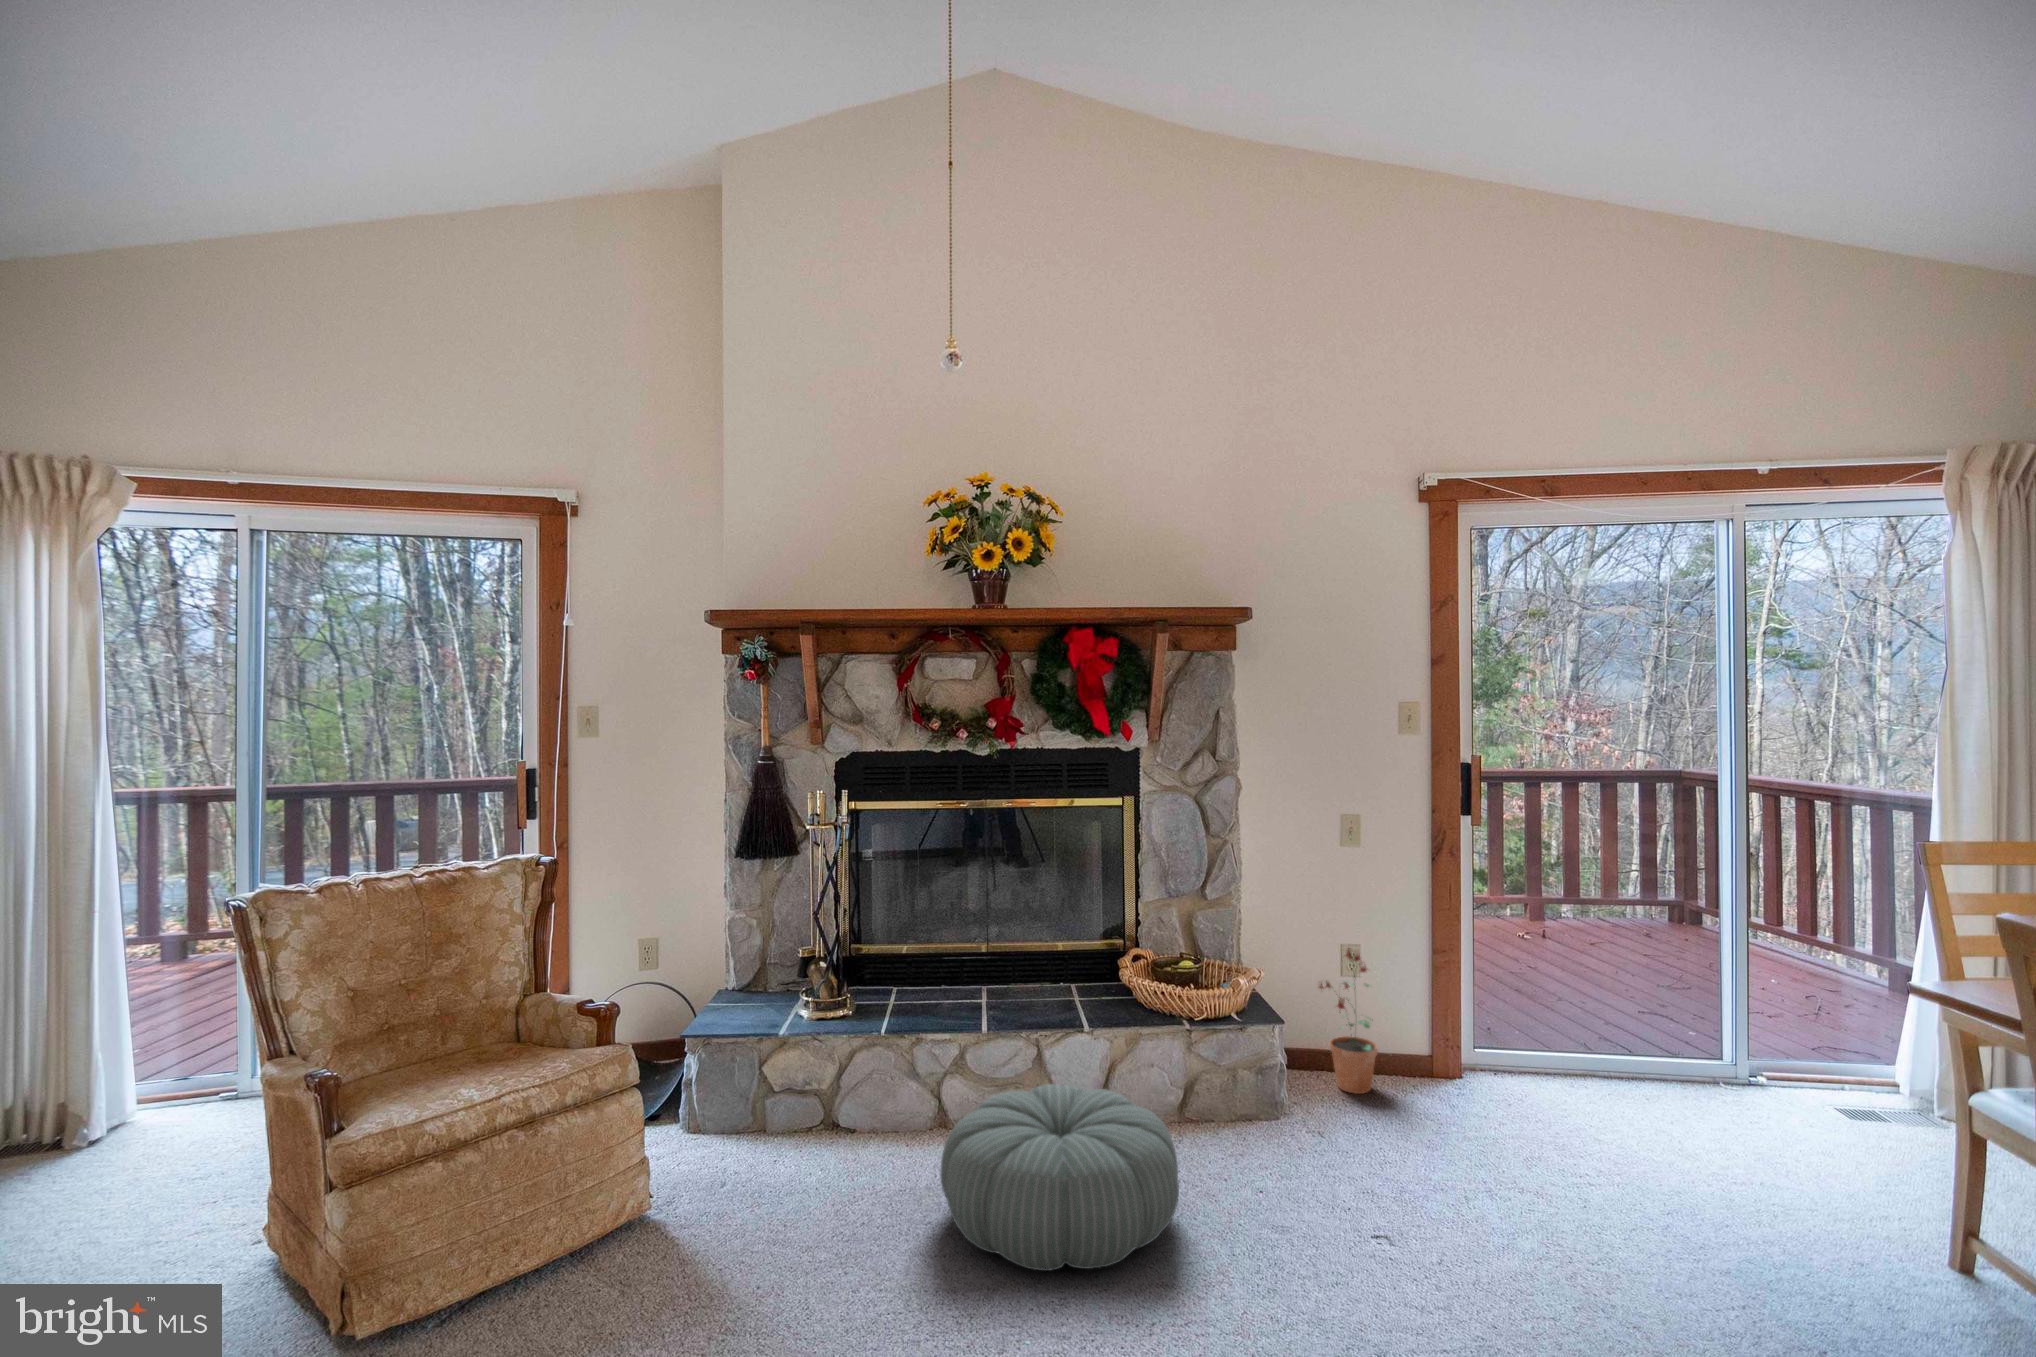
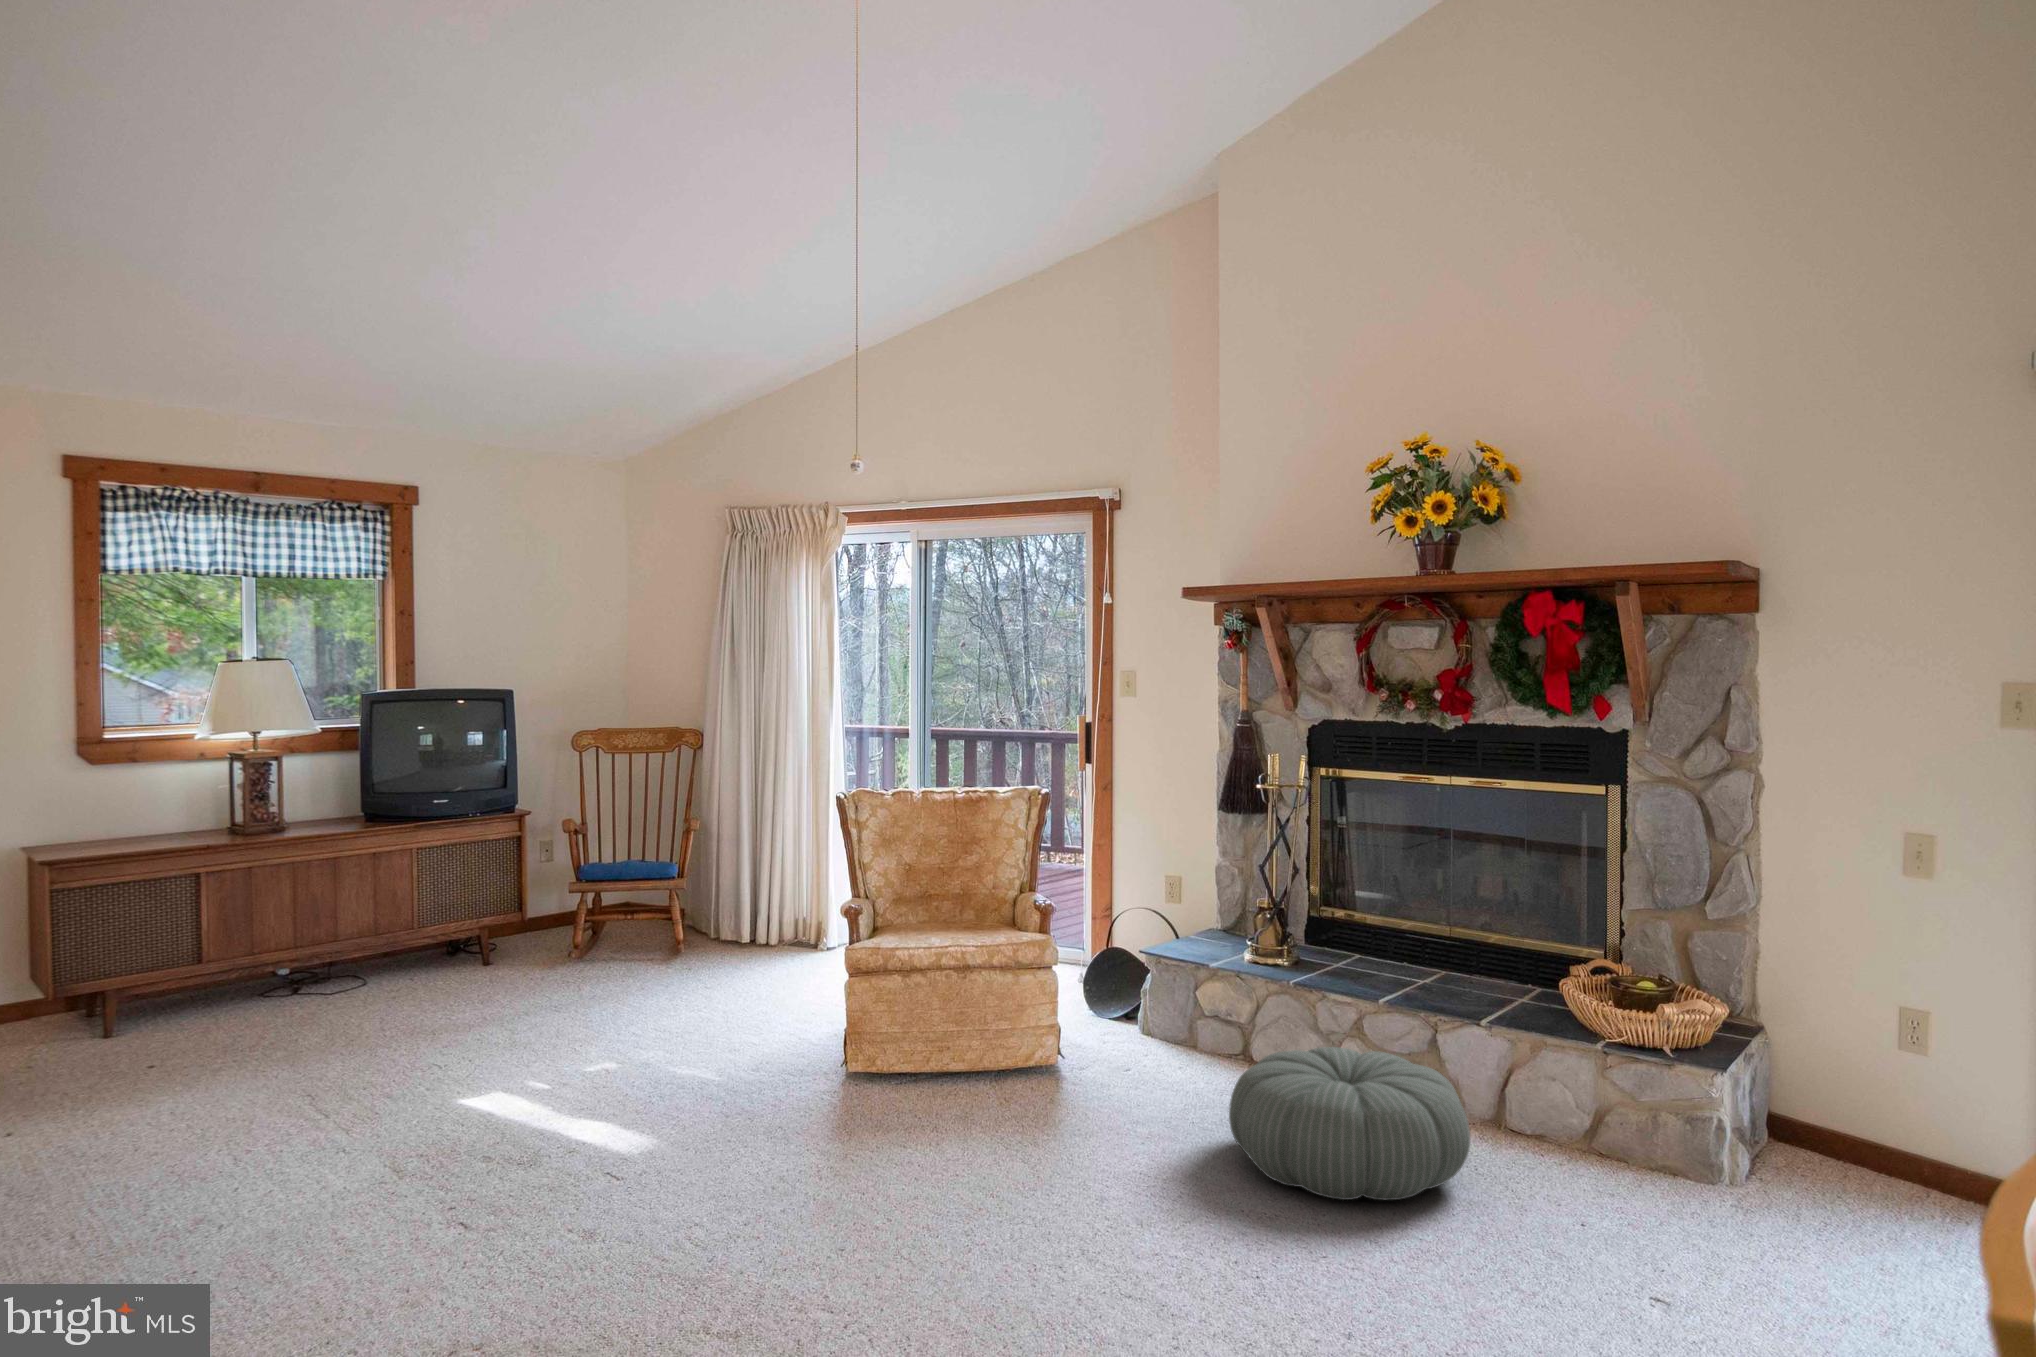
potted plant: present [1319,948,1378,1094] -> none [1846,1013,1927,1206]

